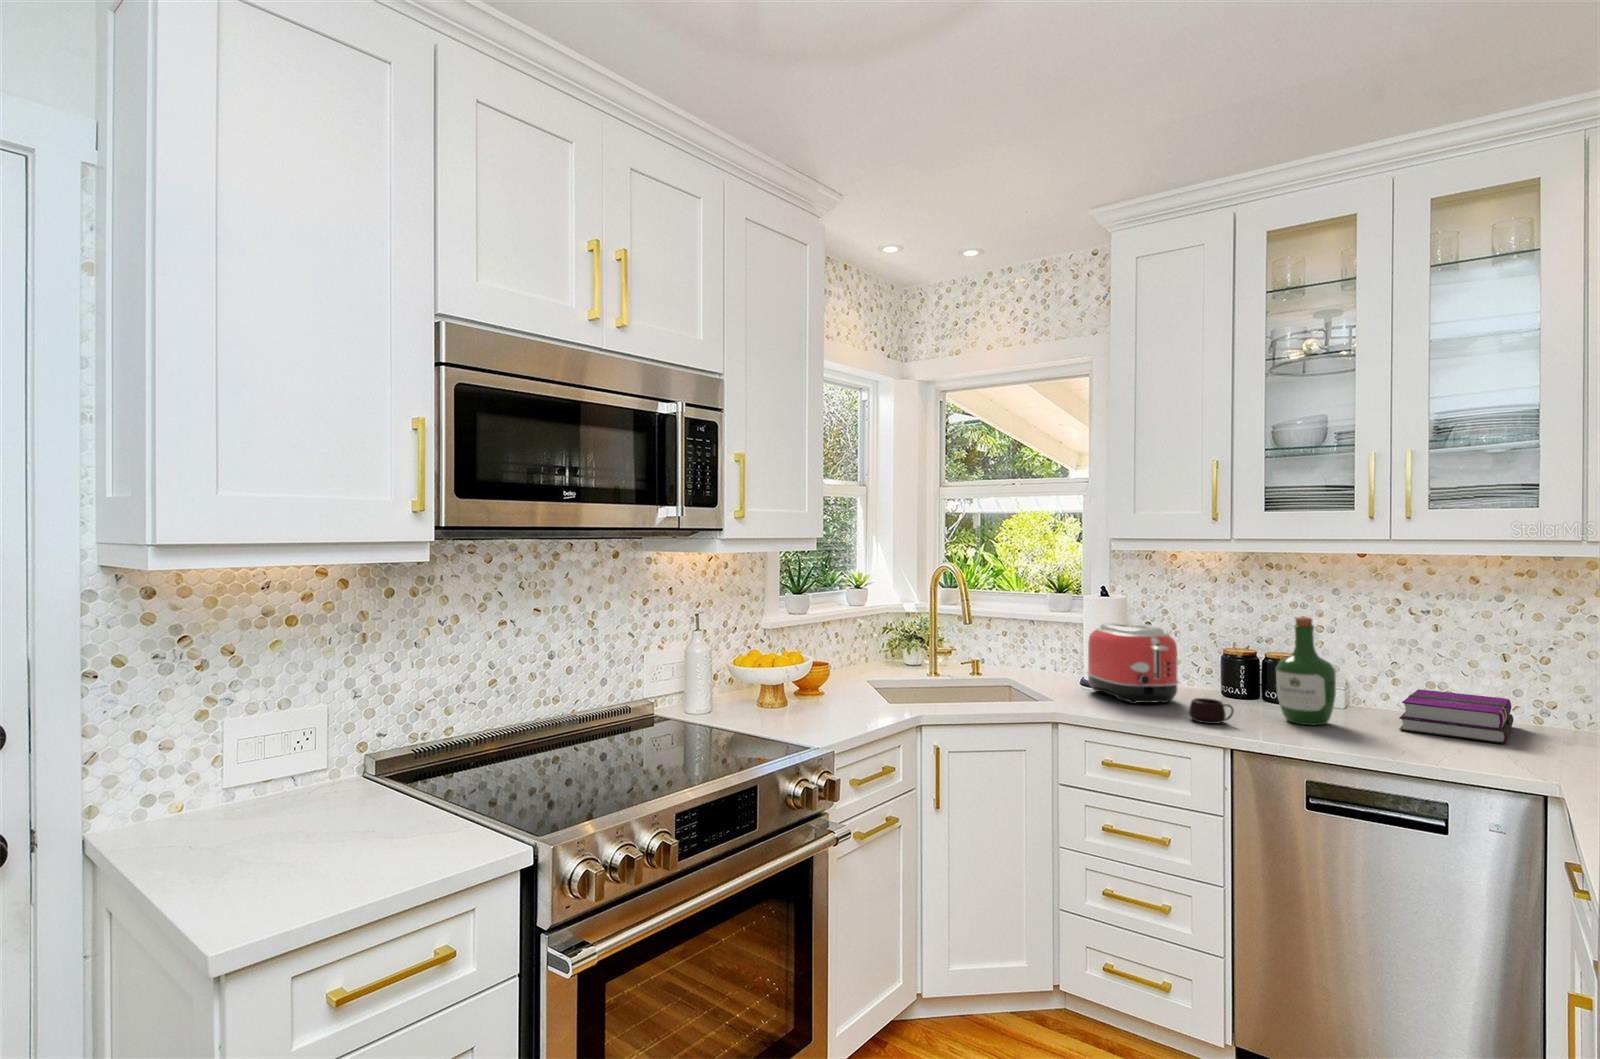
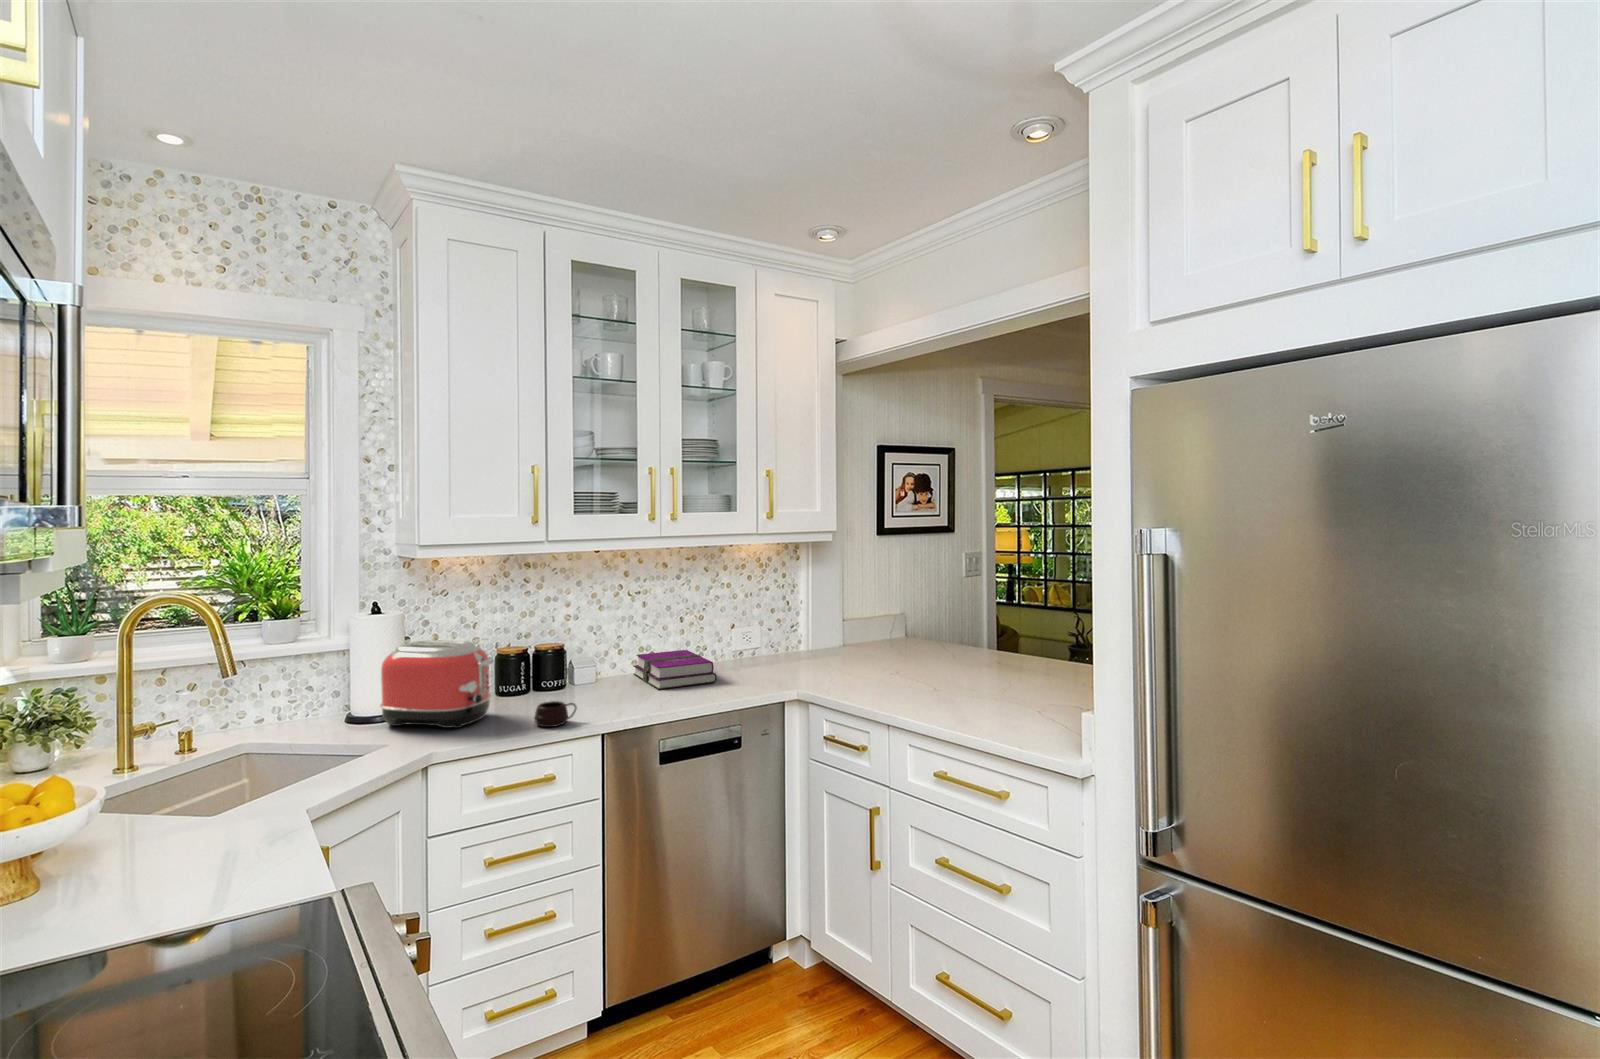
wine bottle: present [1276,616,1336,725] -> none [581,611,626,705]

